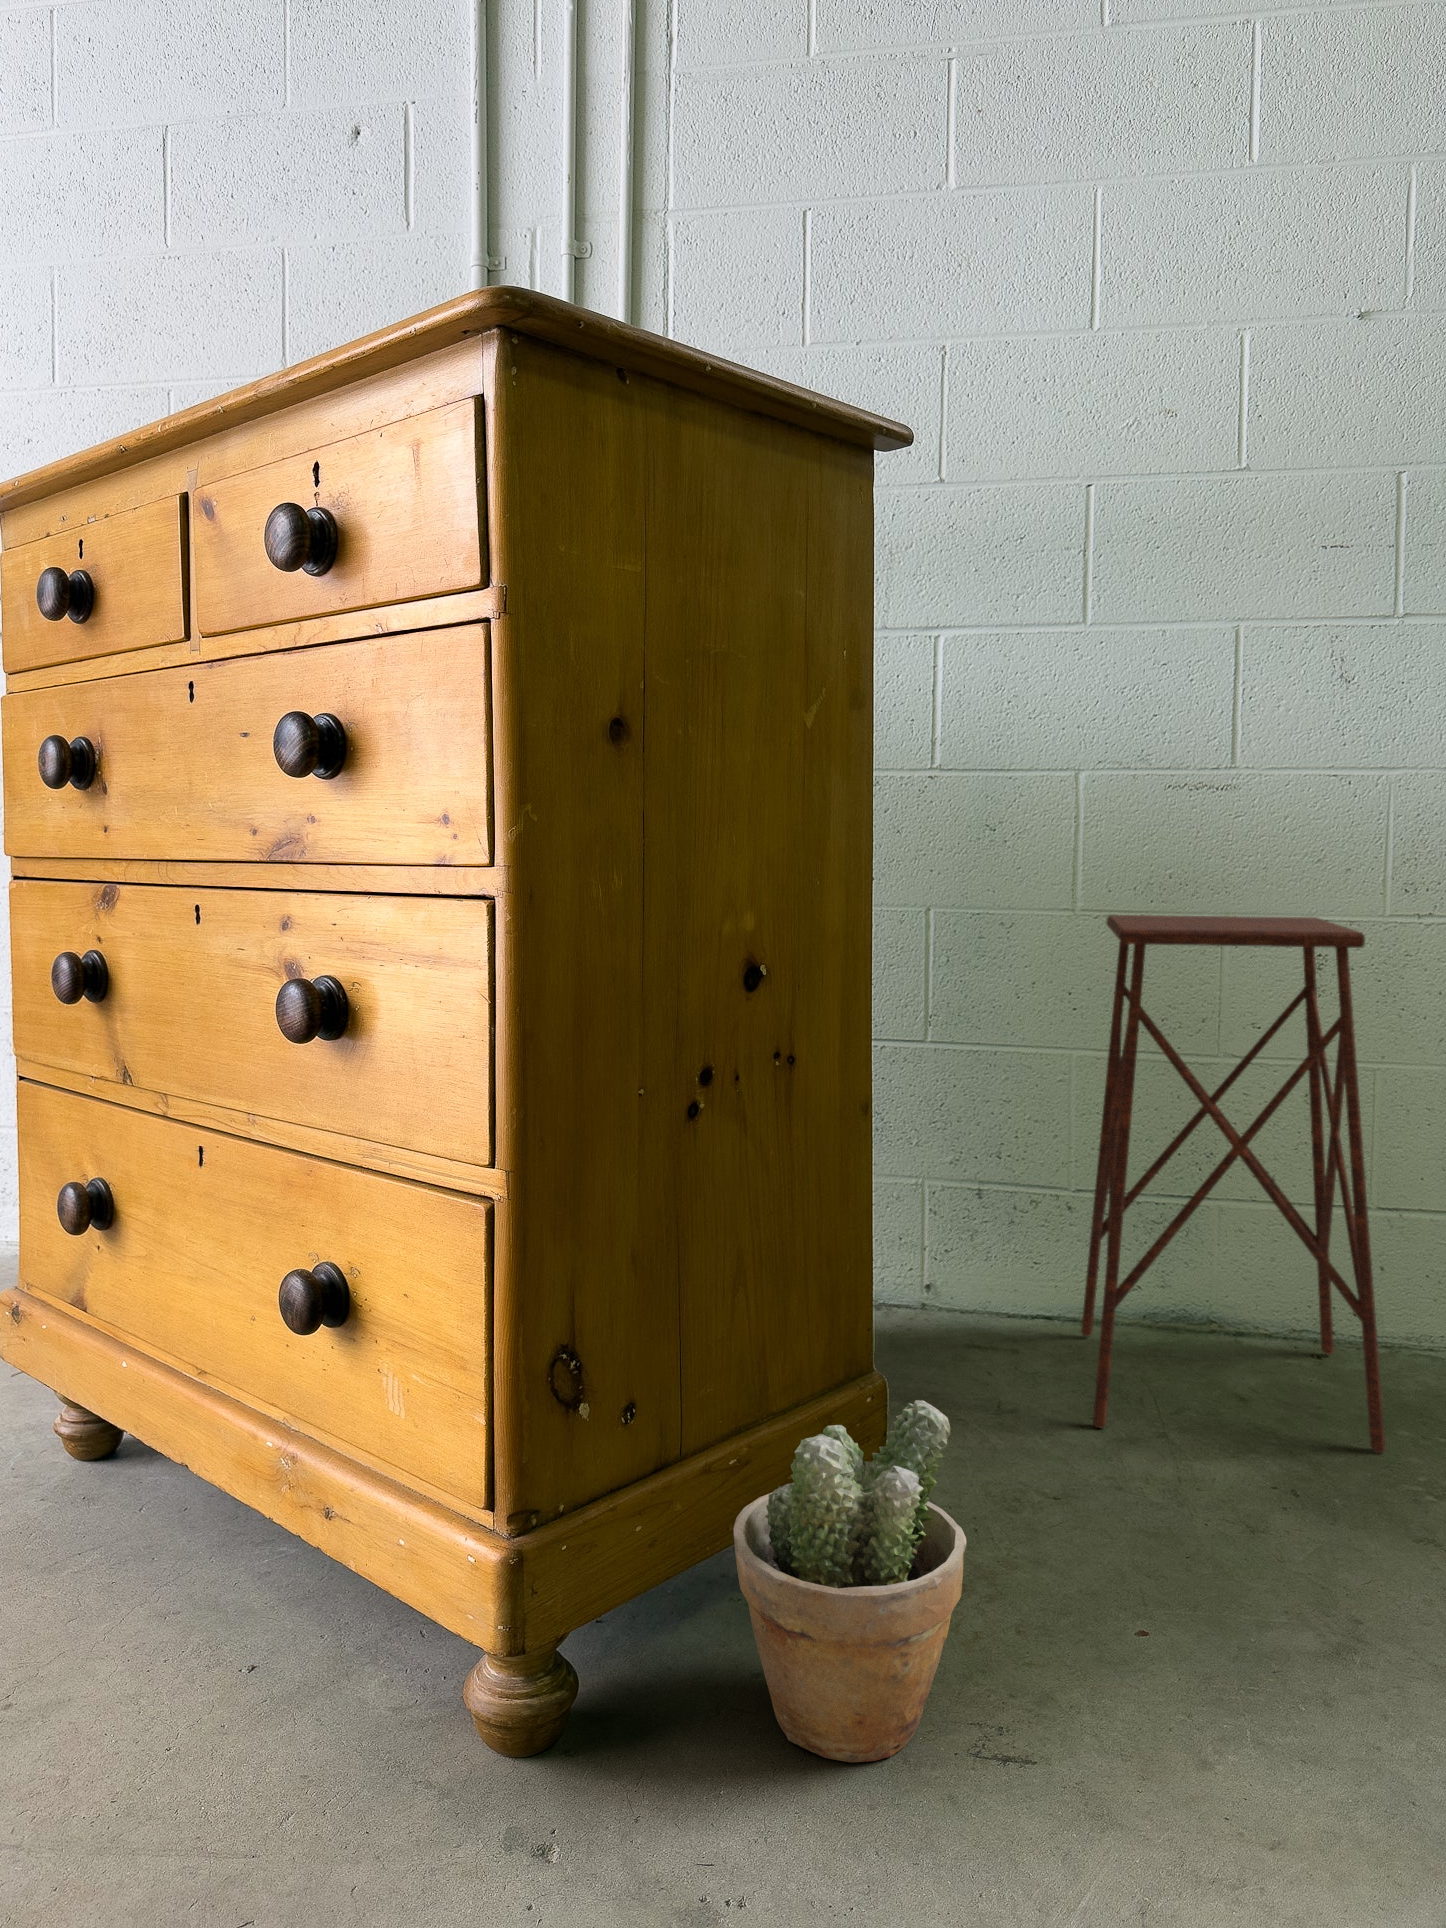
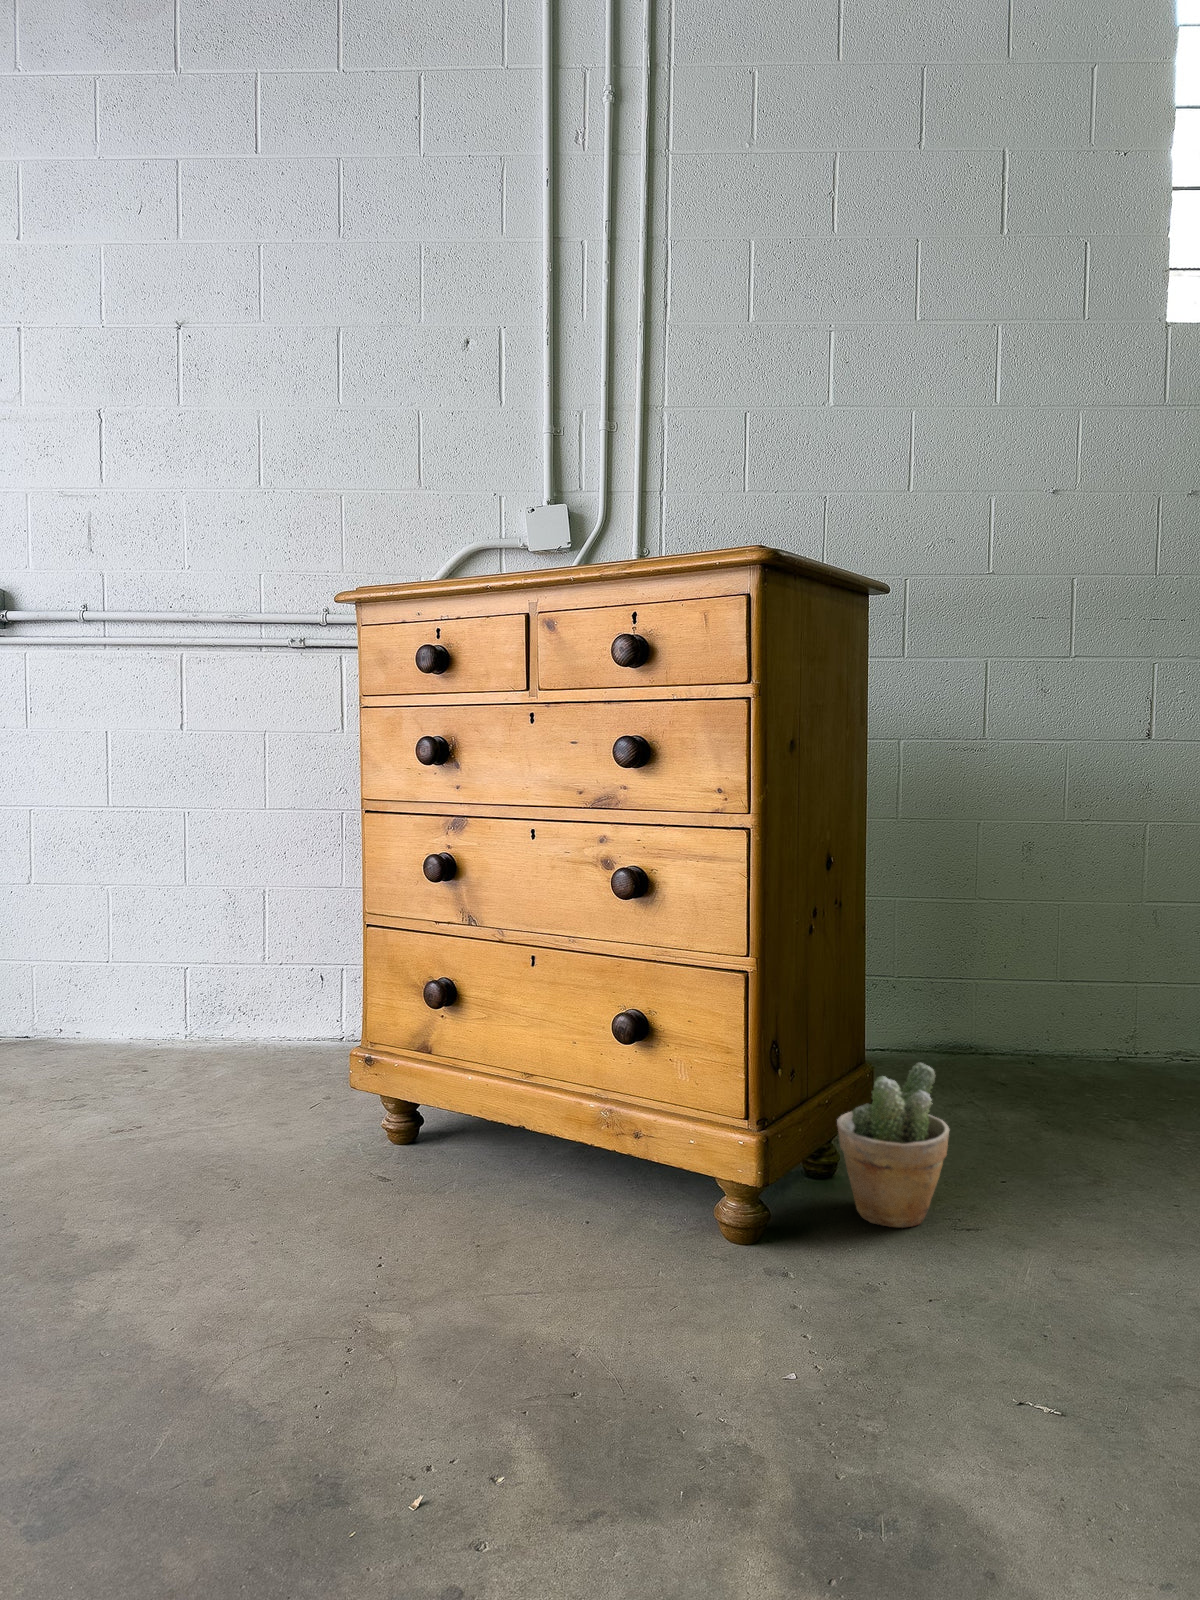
side table: present [1081,915,1385,1453] -> none [907,821,1084,1100]

